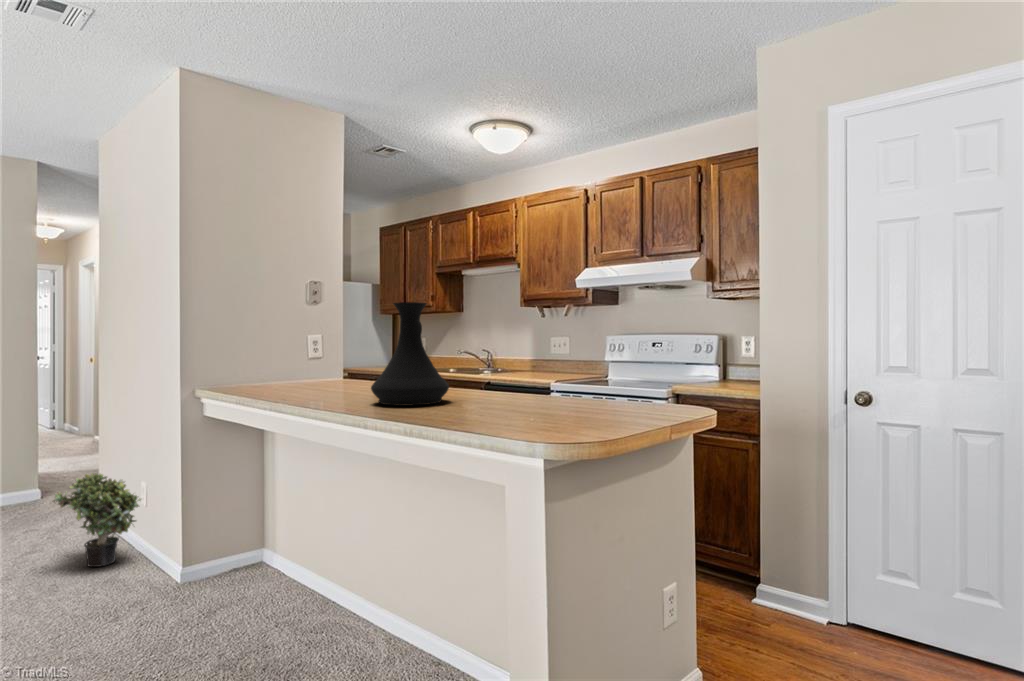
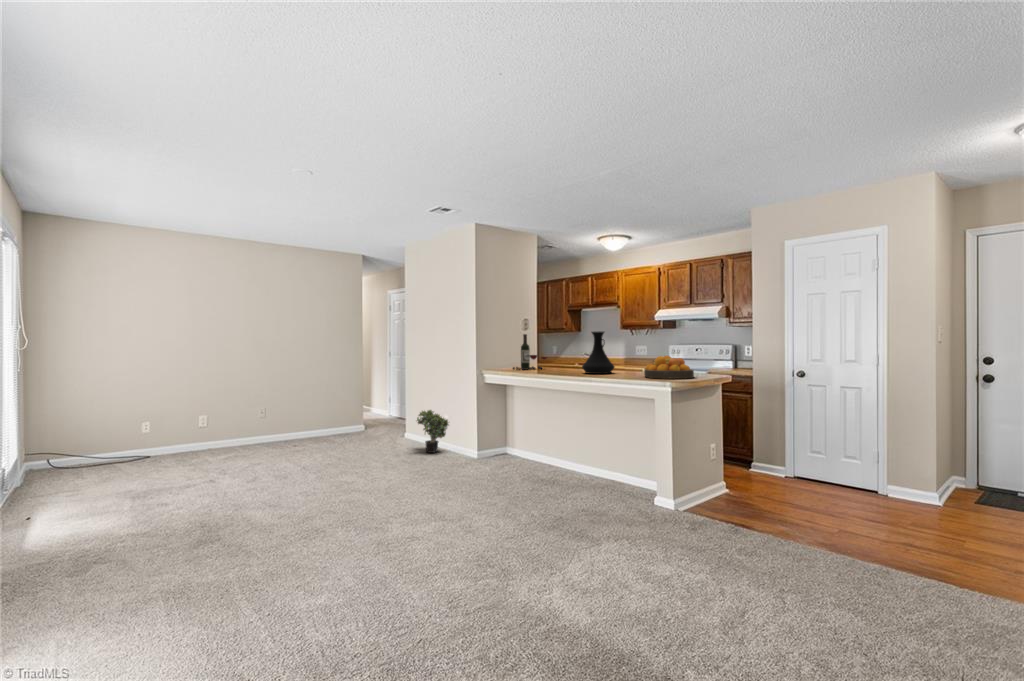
wine bottle: none [251,312,338,391] -> present [513,334,547,370]
fruit bowl: none [494,363,620,429] -> present [644,356,694,379]

